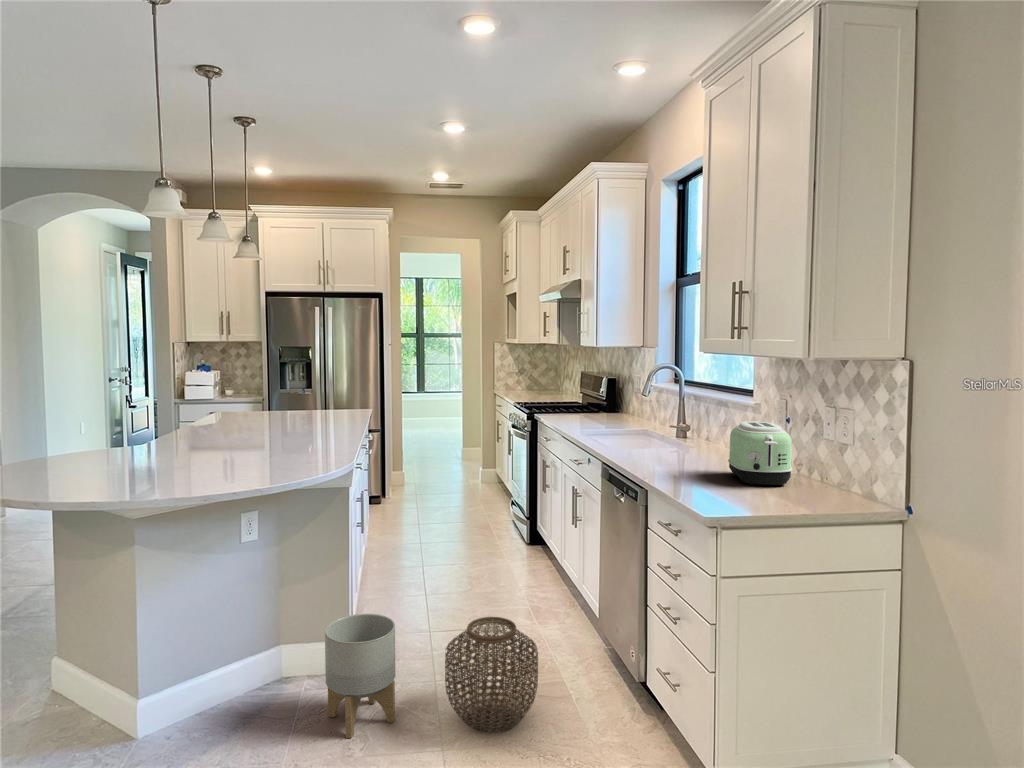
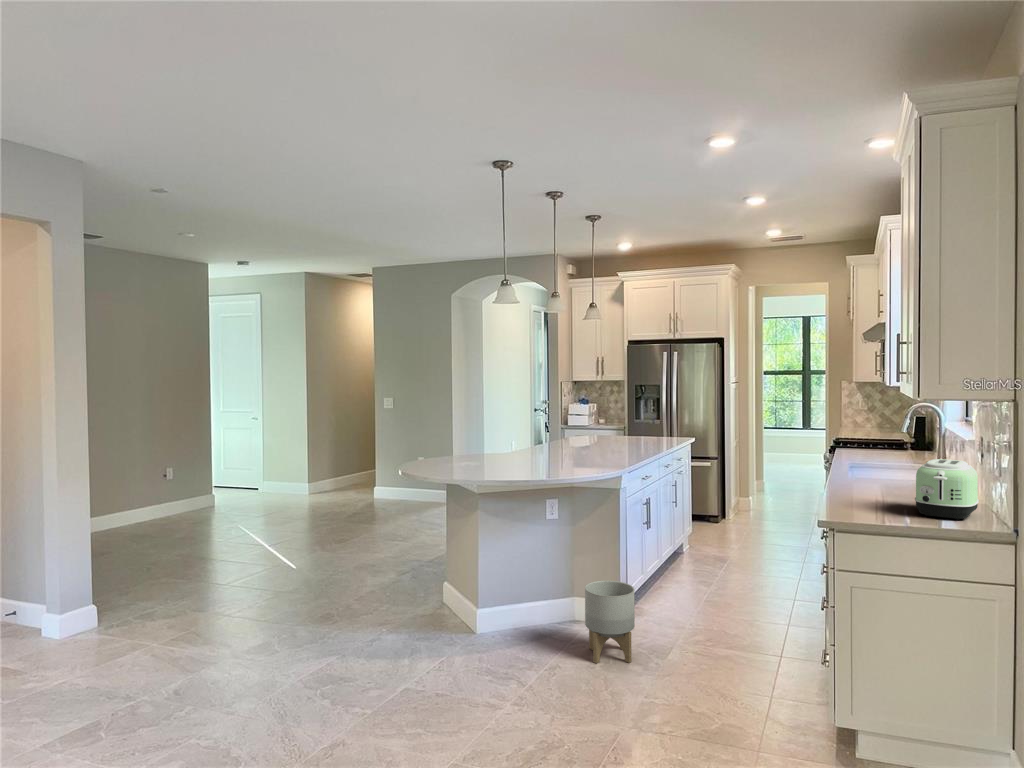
woven basket: present [445,617,538,733] -> none [664,599,739,689]

